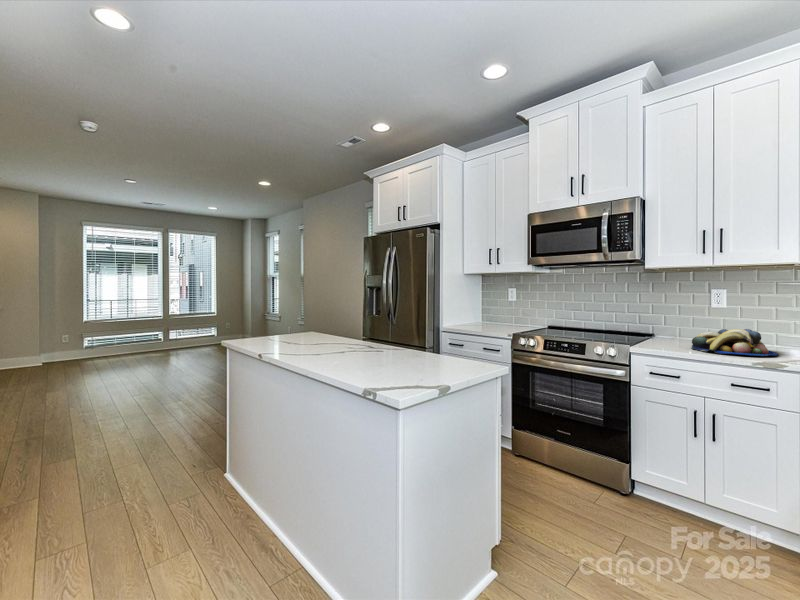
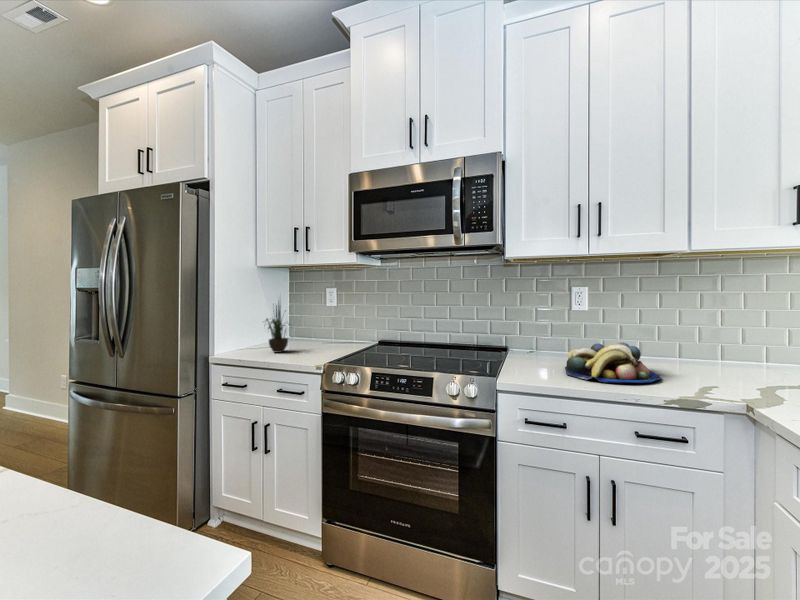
potted plant: none [469,289,490,328] -> present [266,302,288,353]

